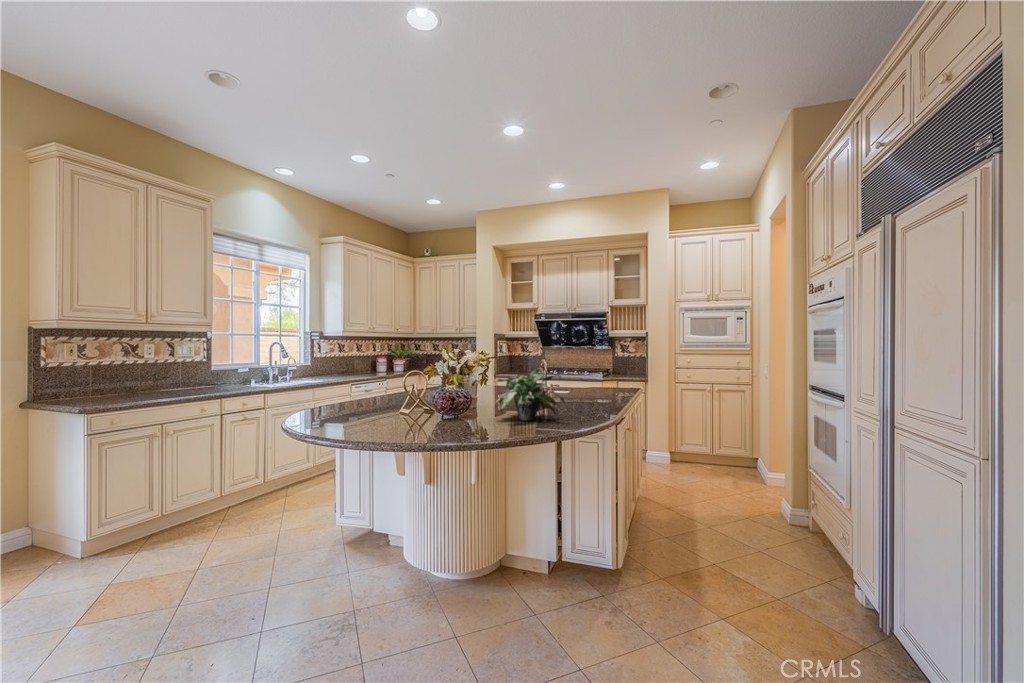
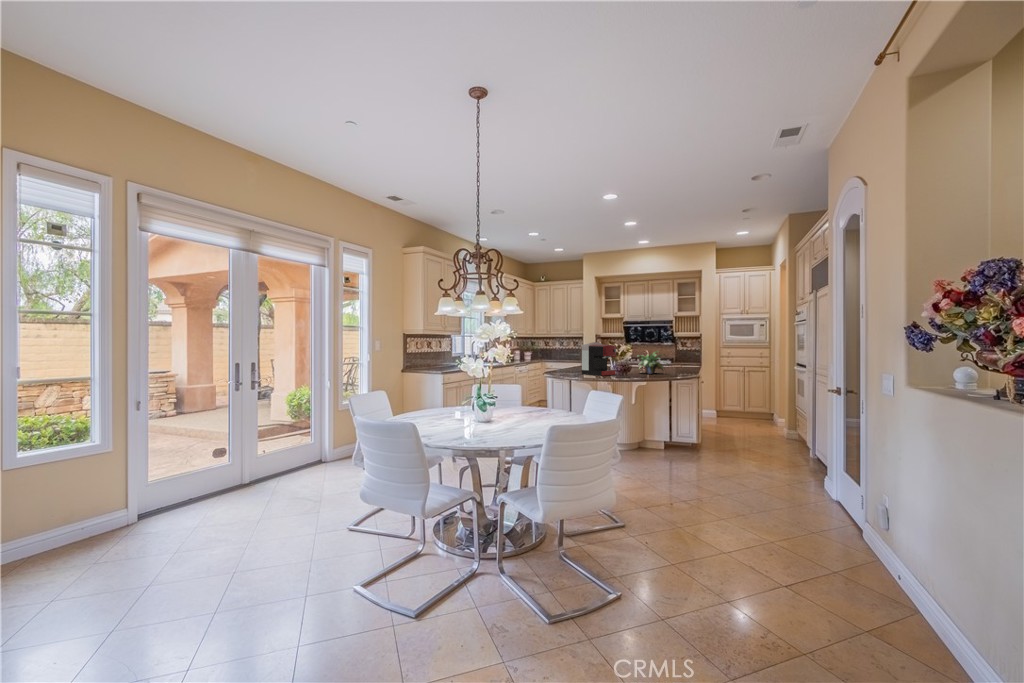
coffee maker: none [351,348,435,436] -> present [582,342,616,376]

